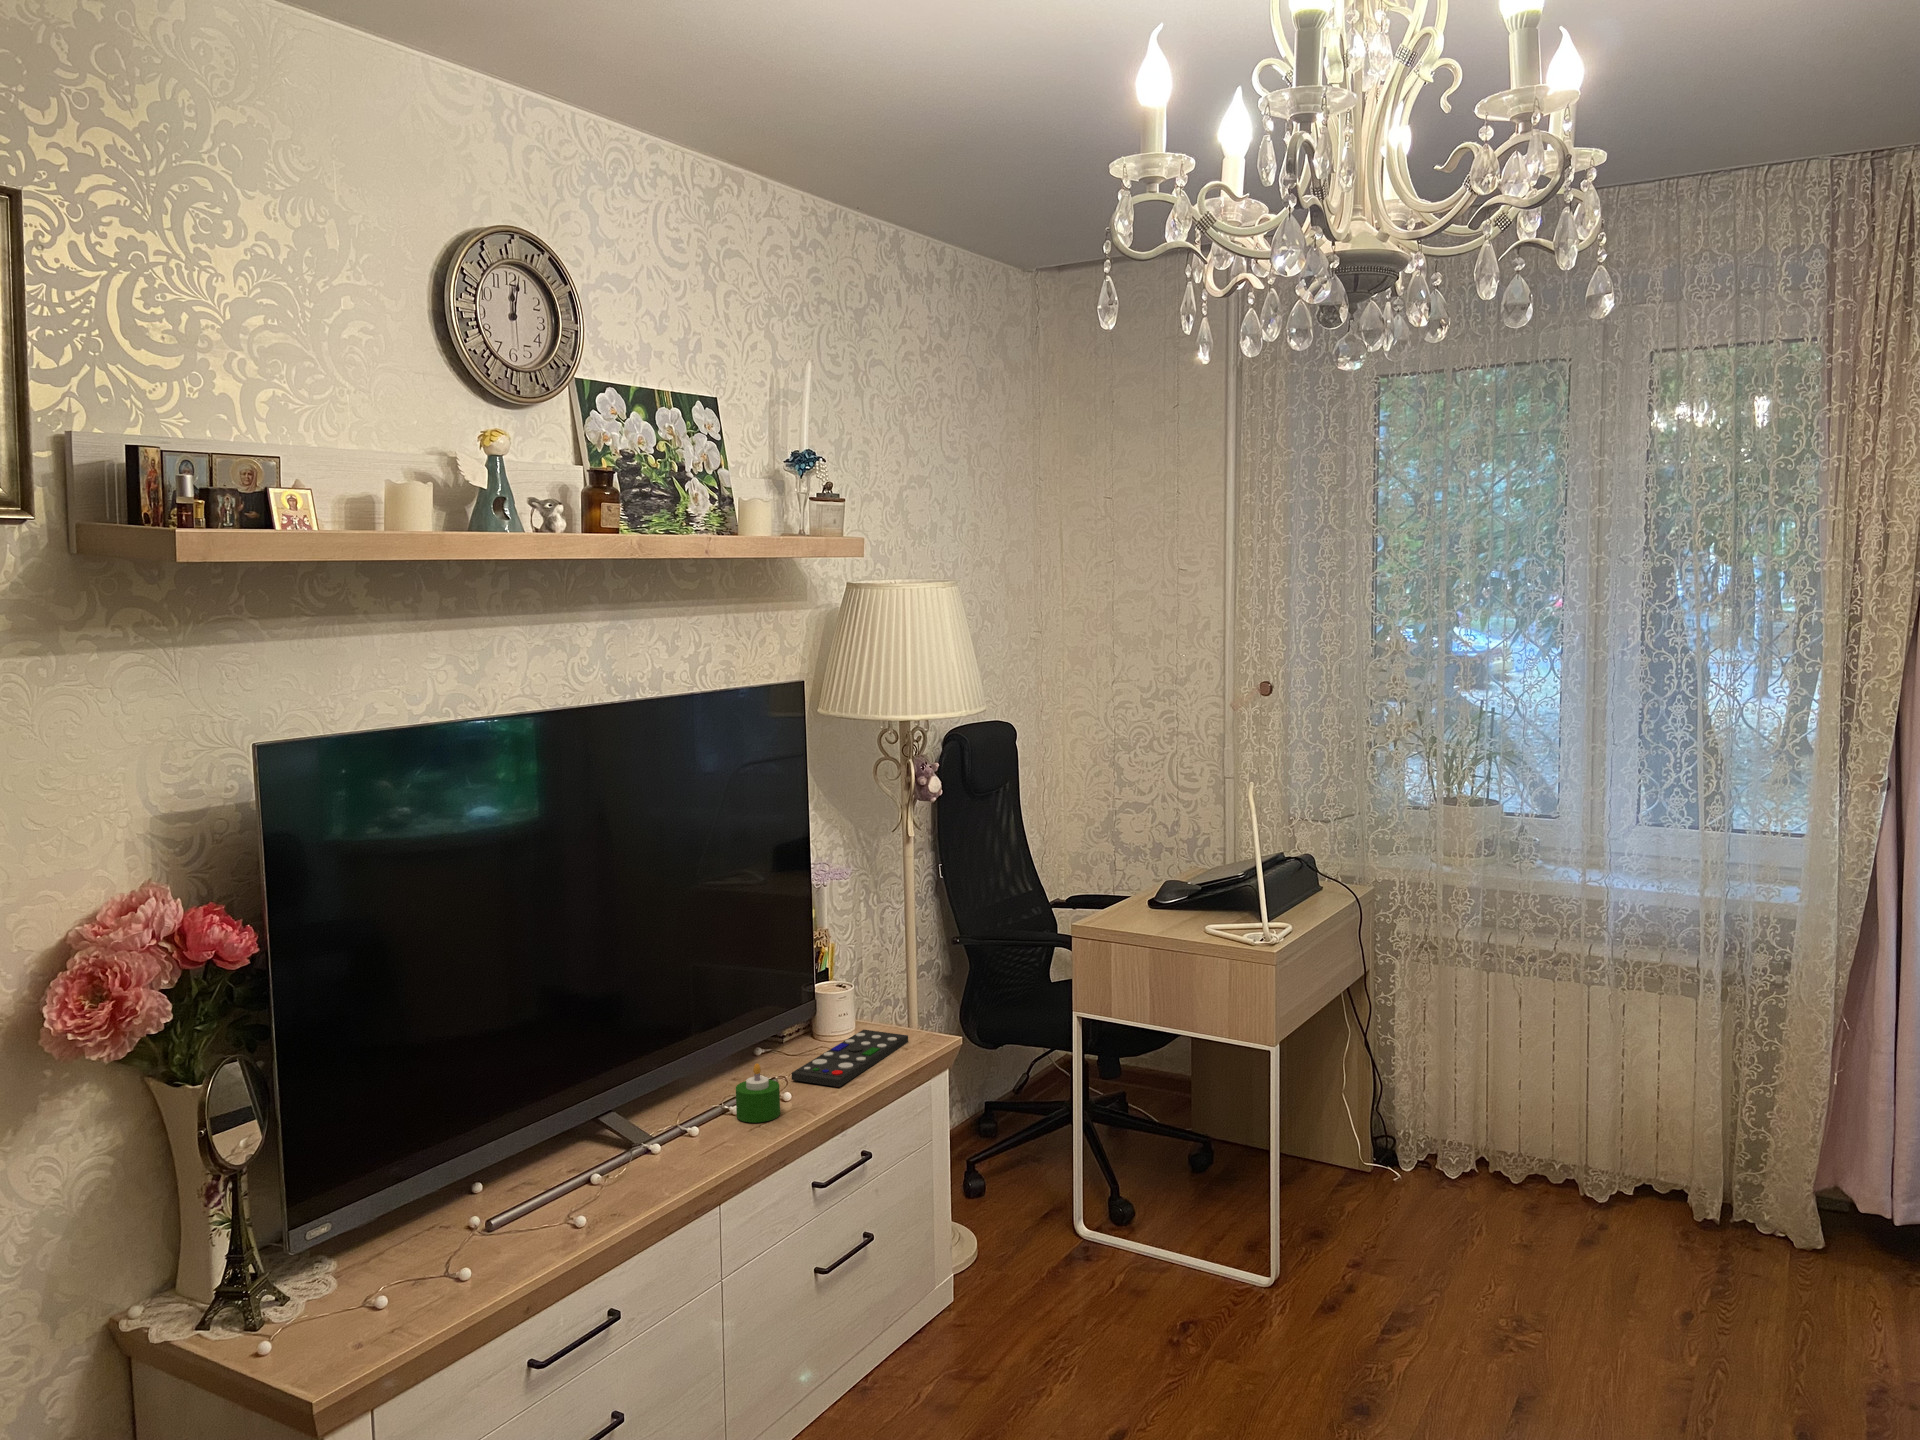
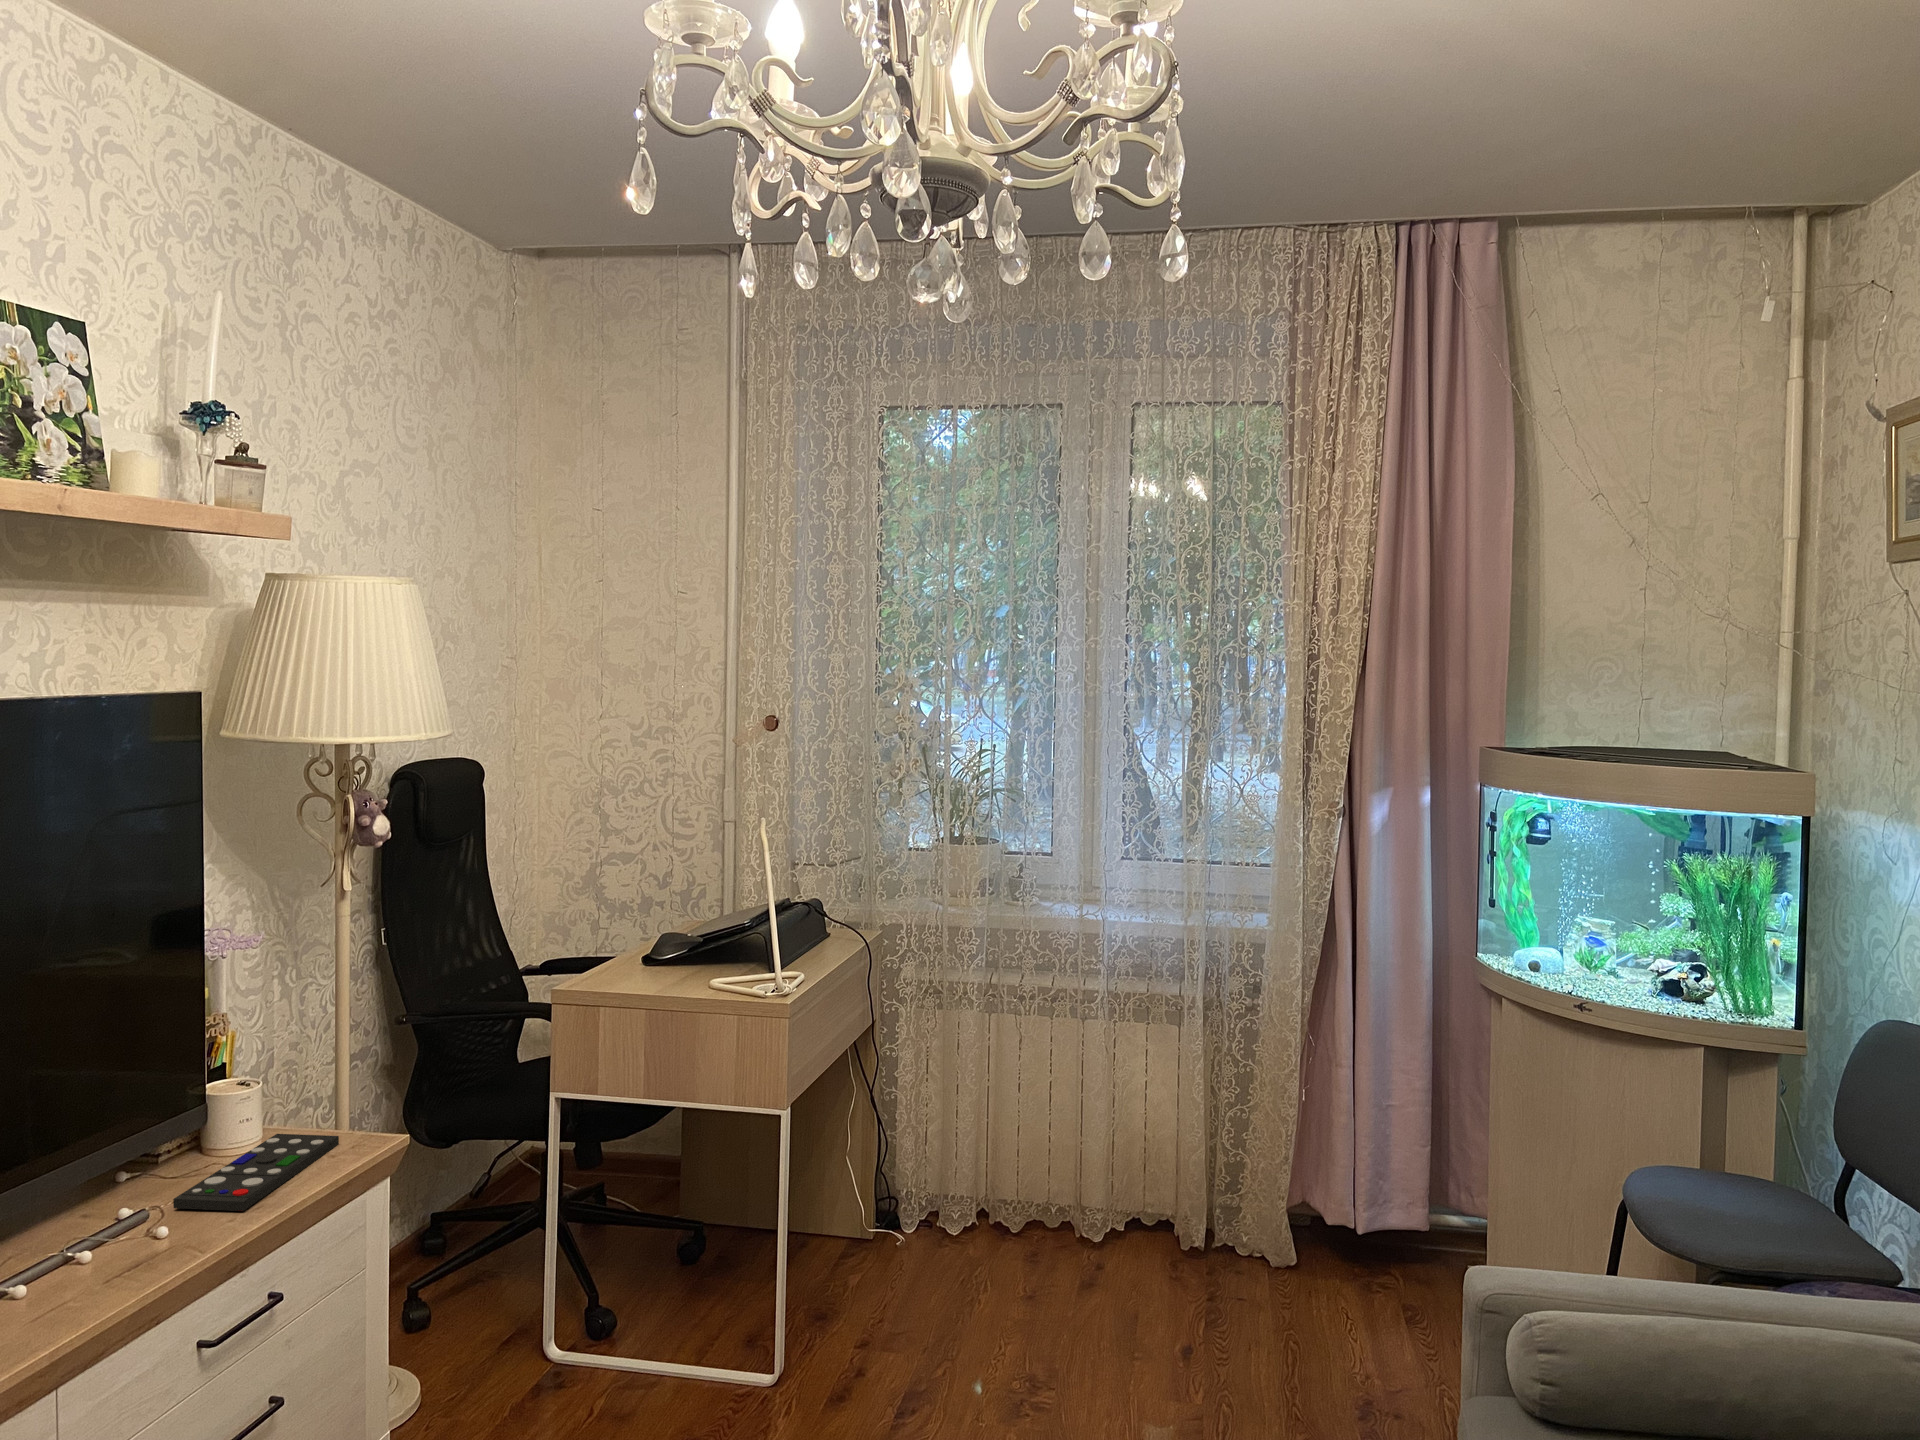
candle: present [736,1064,780,1123] -> none [88,1191,156,1273]

